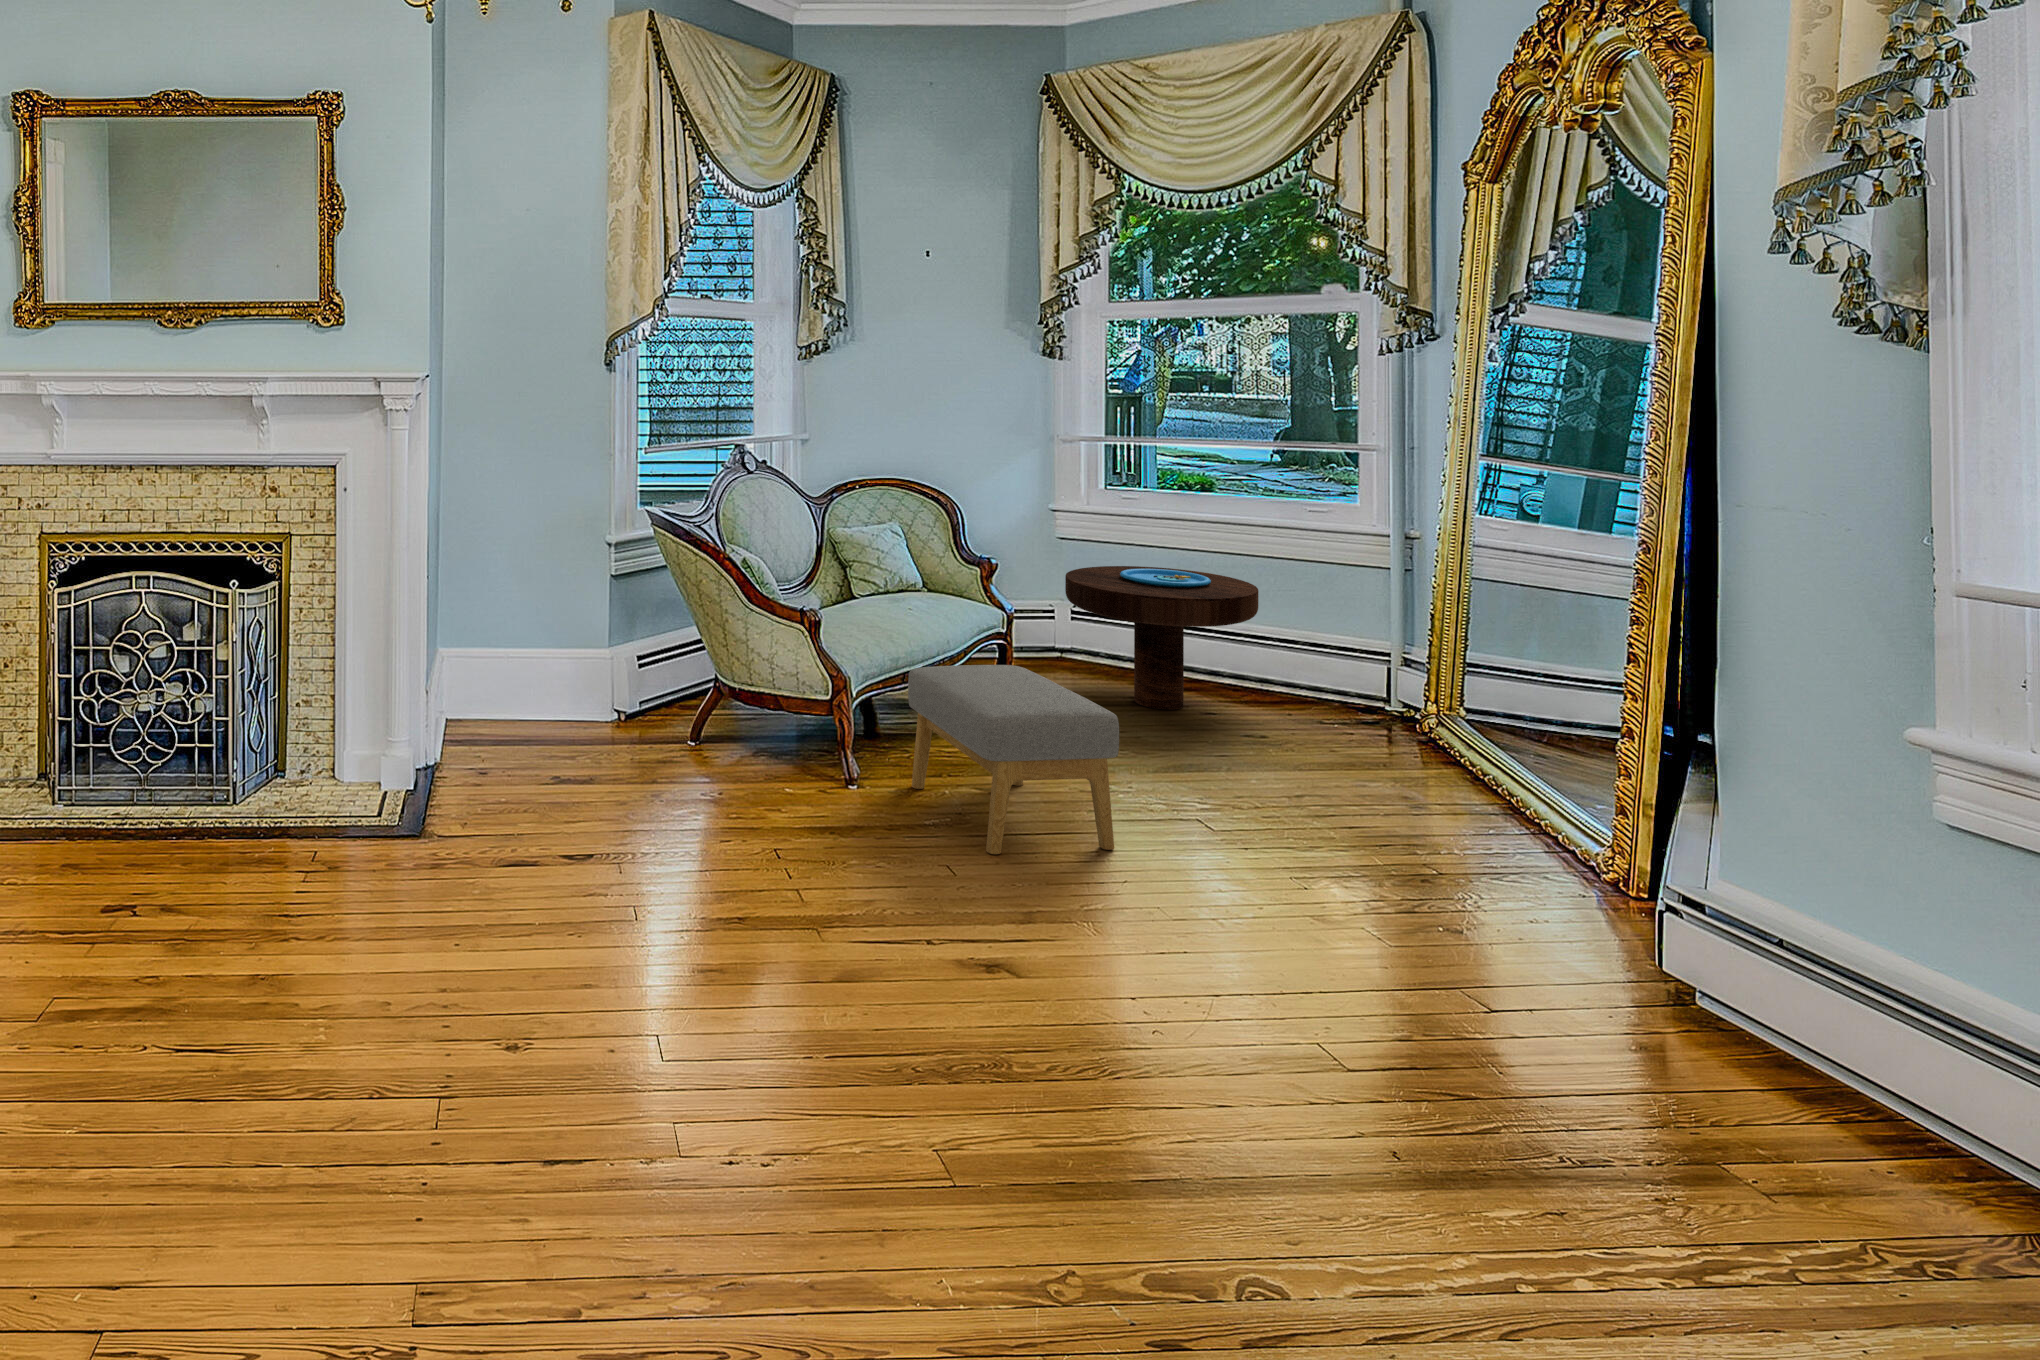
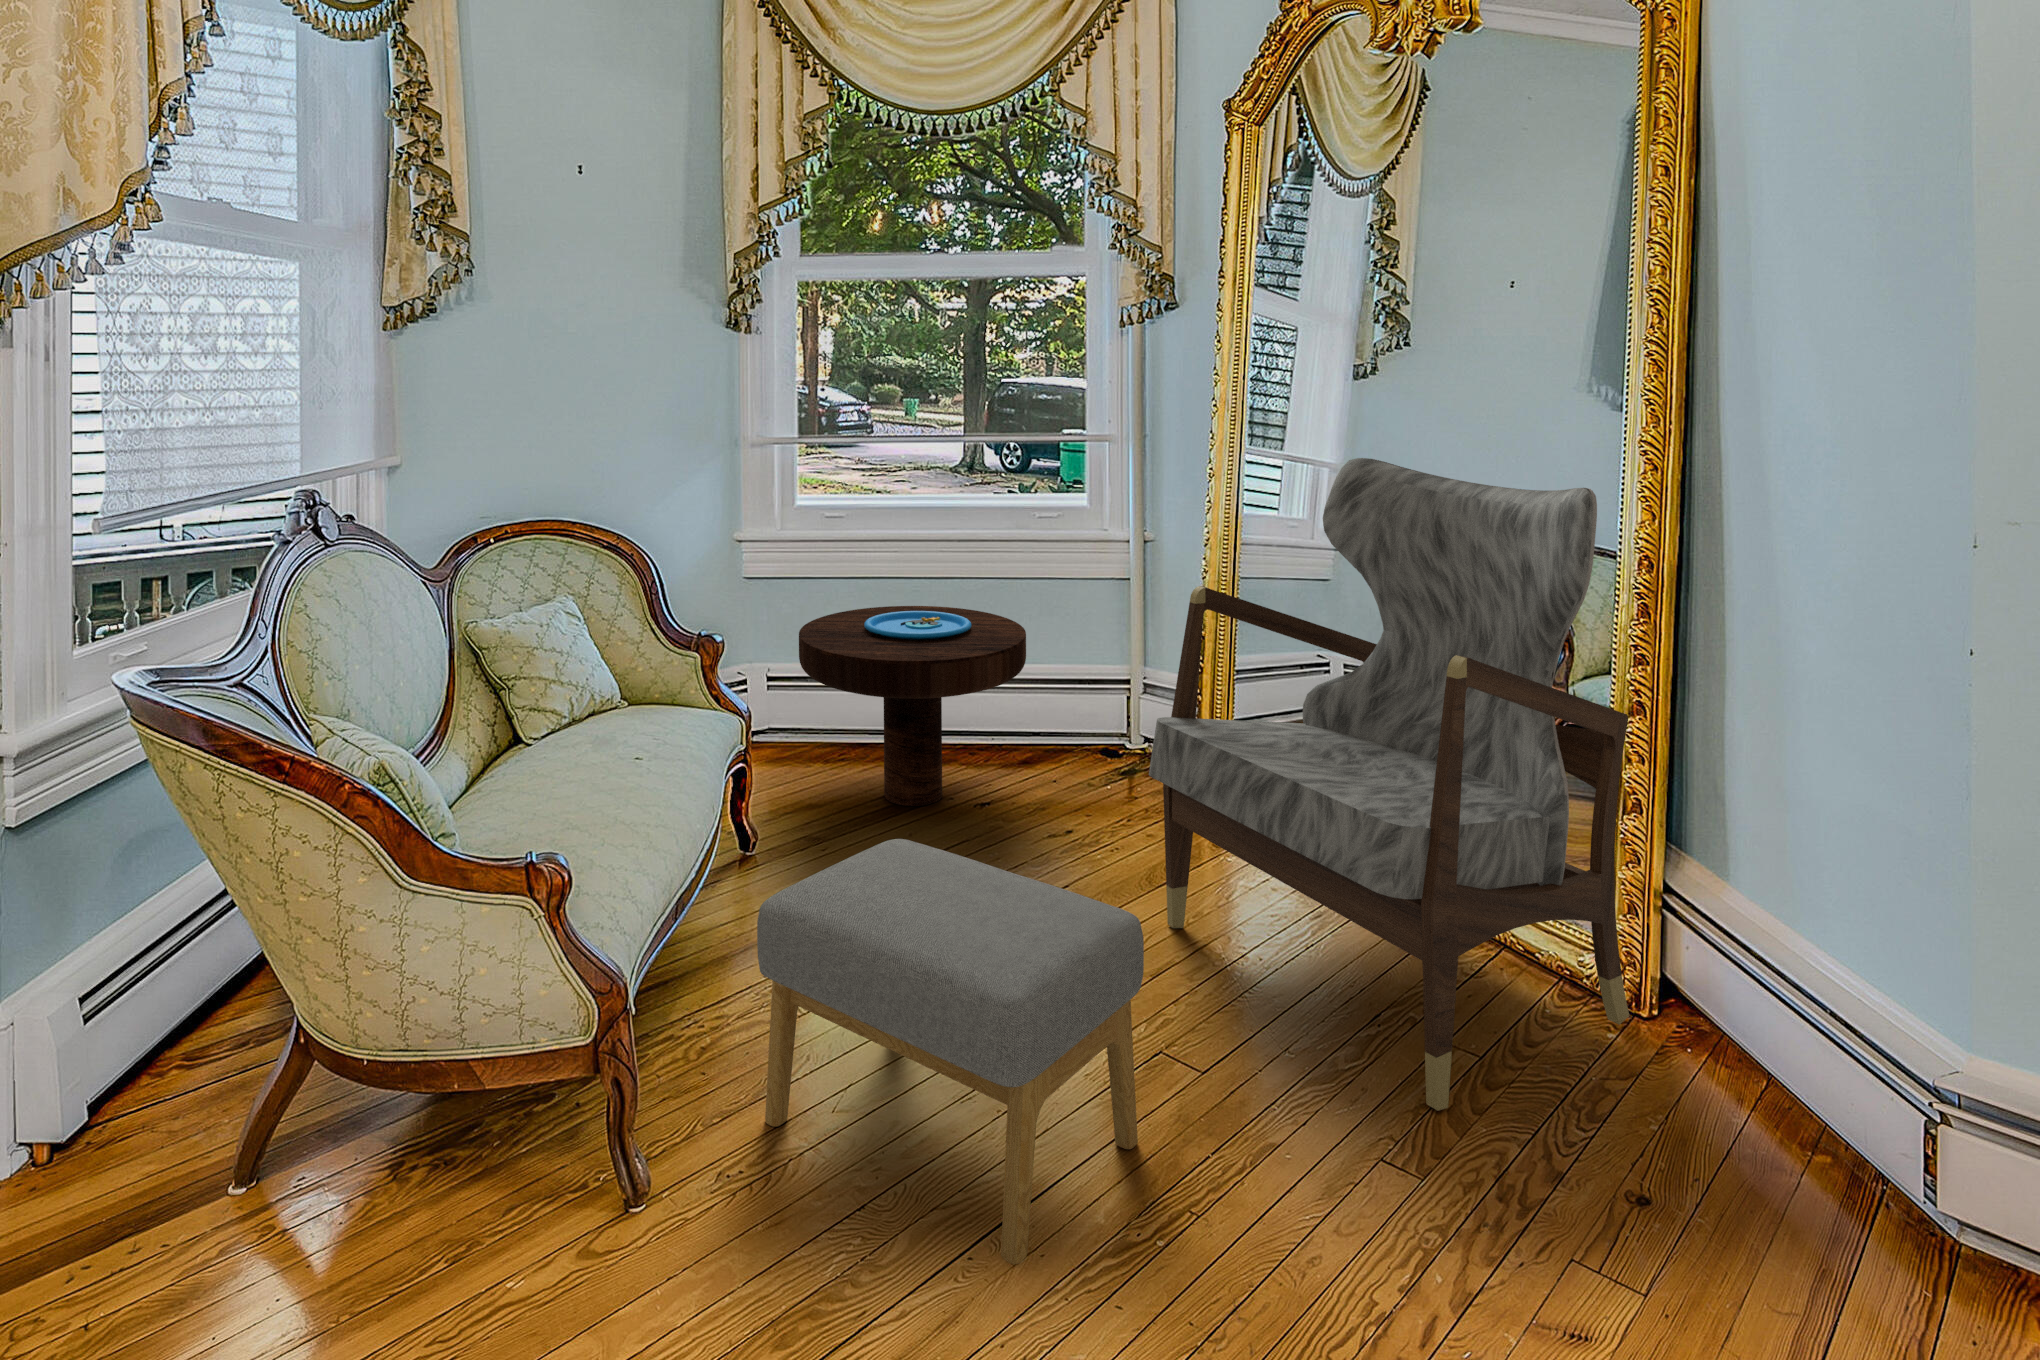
armchair: none [1247,469,1631,931] -> present [1149,458,1629,1111]

